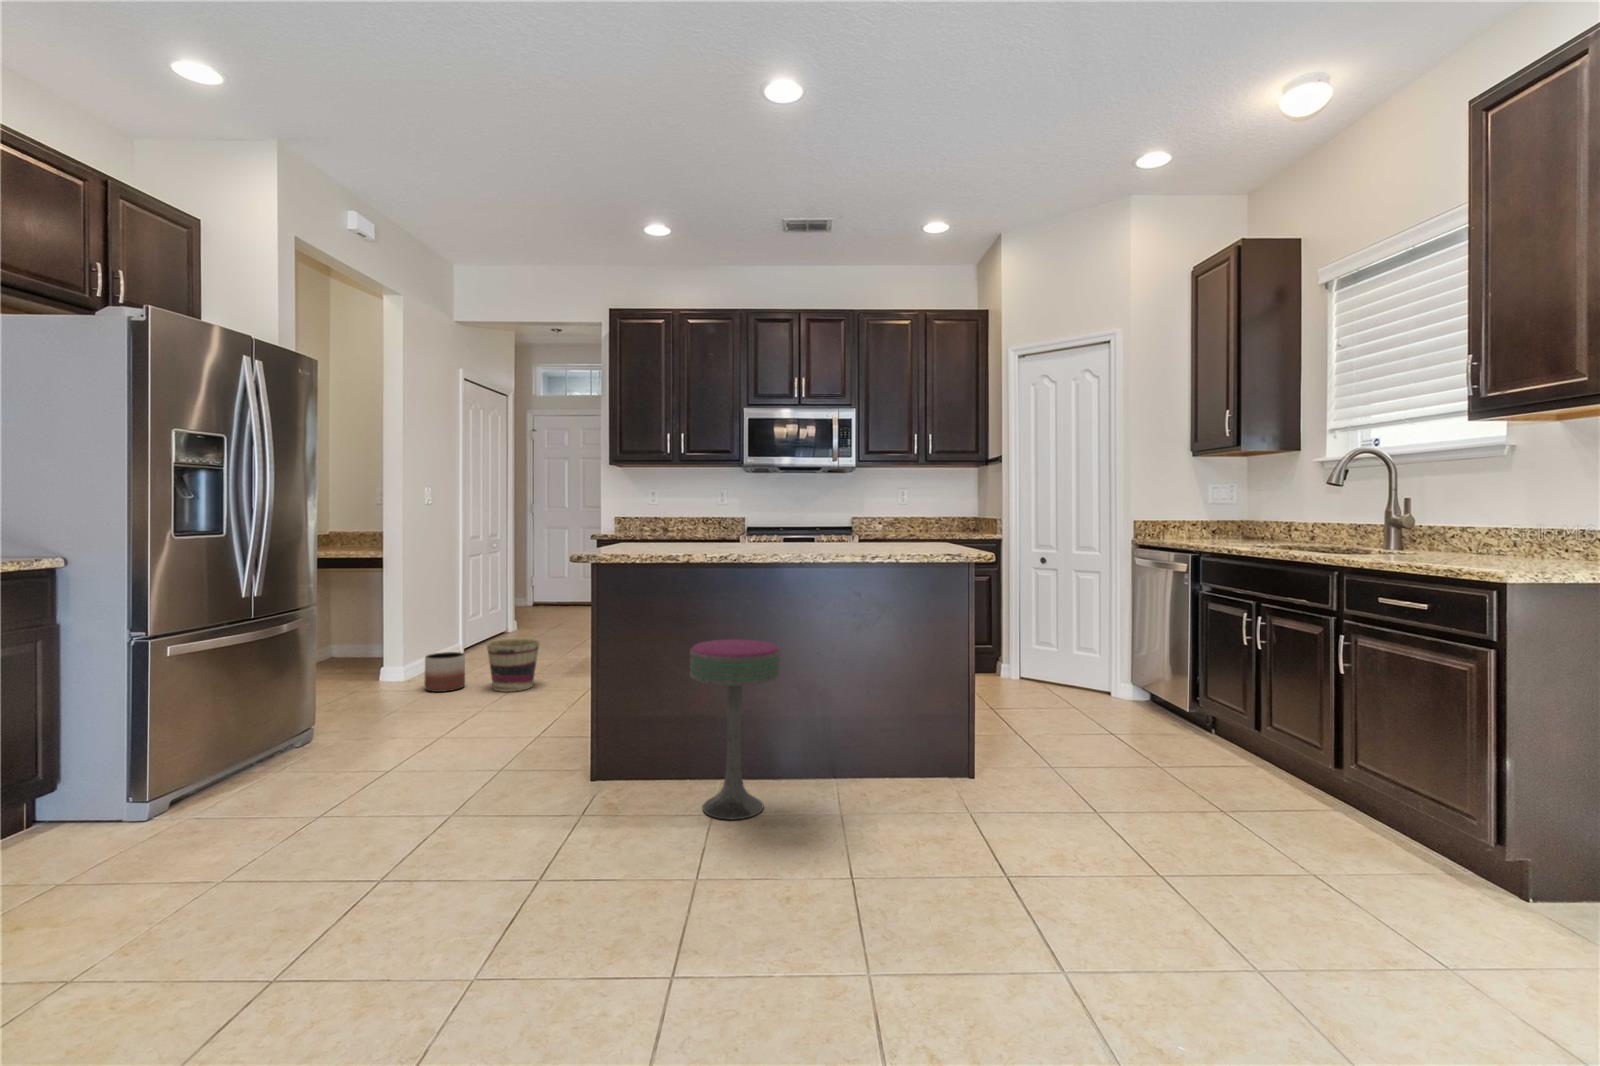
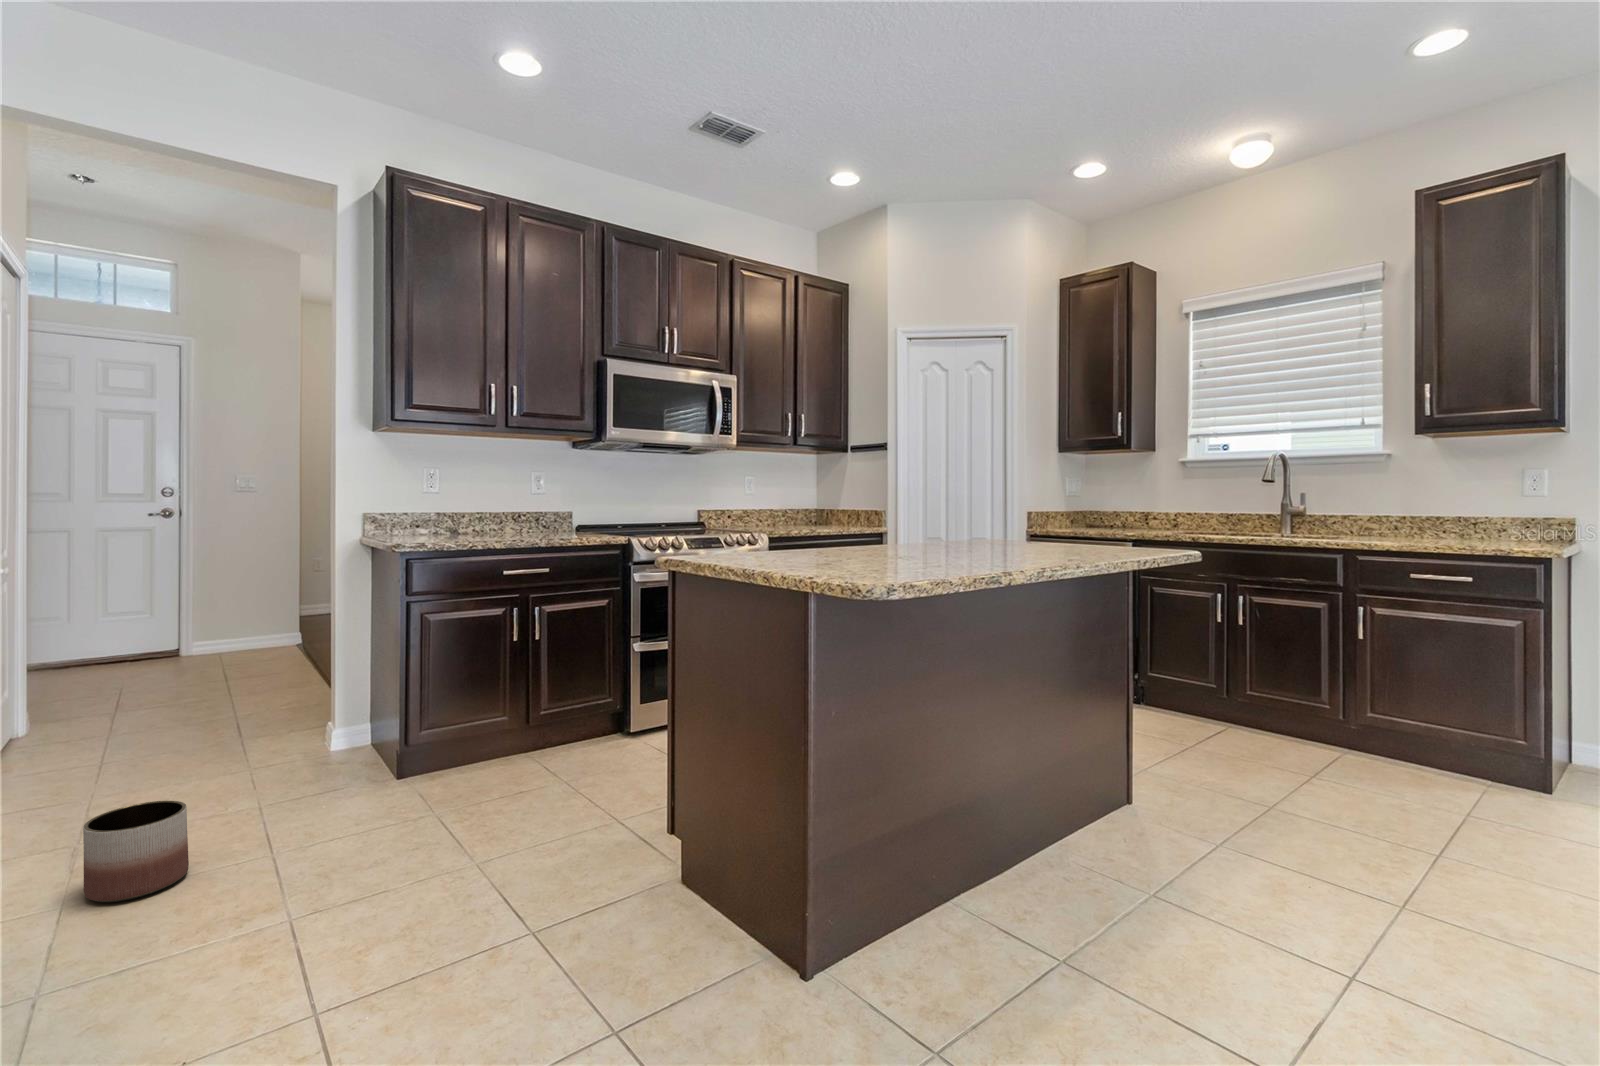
basket: present [487,638,539,692] -> none [245,740,359,856]
bar stool: present [690,639,780,820] -> none [1010,684,1143,943]

